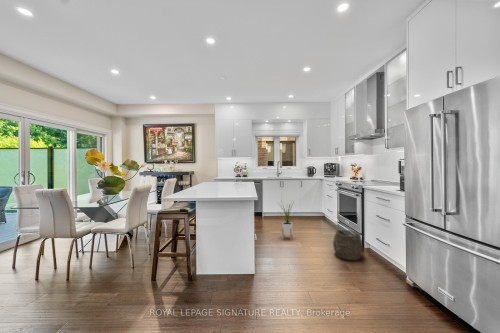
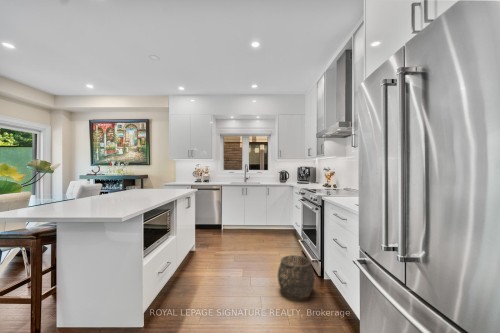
house plant: present [282,205,293,240] -> none [219,210,247,266]

